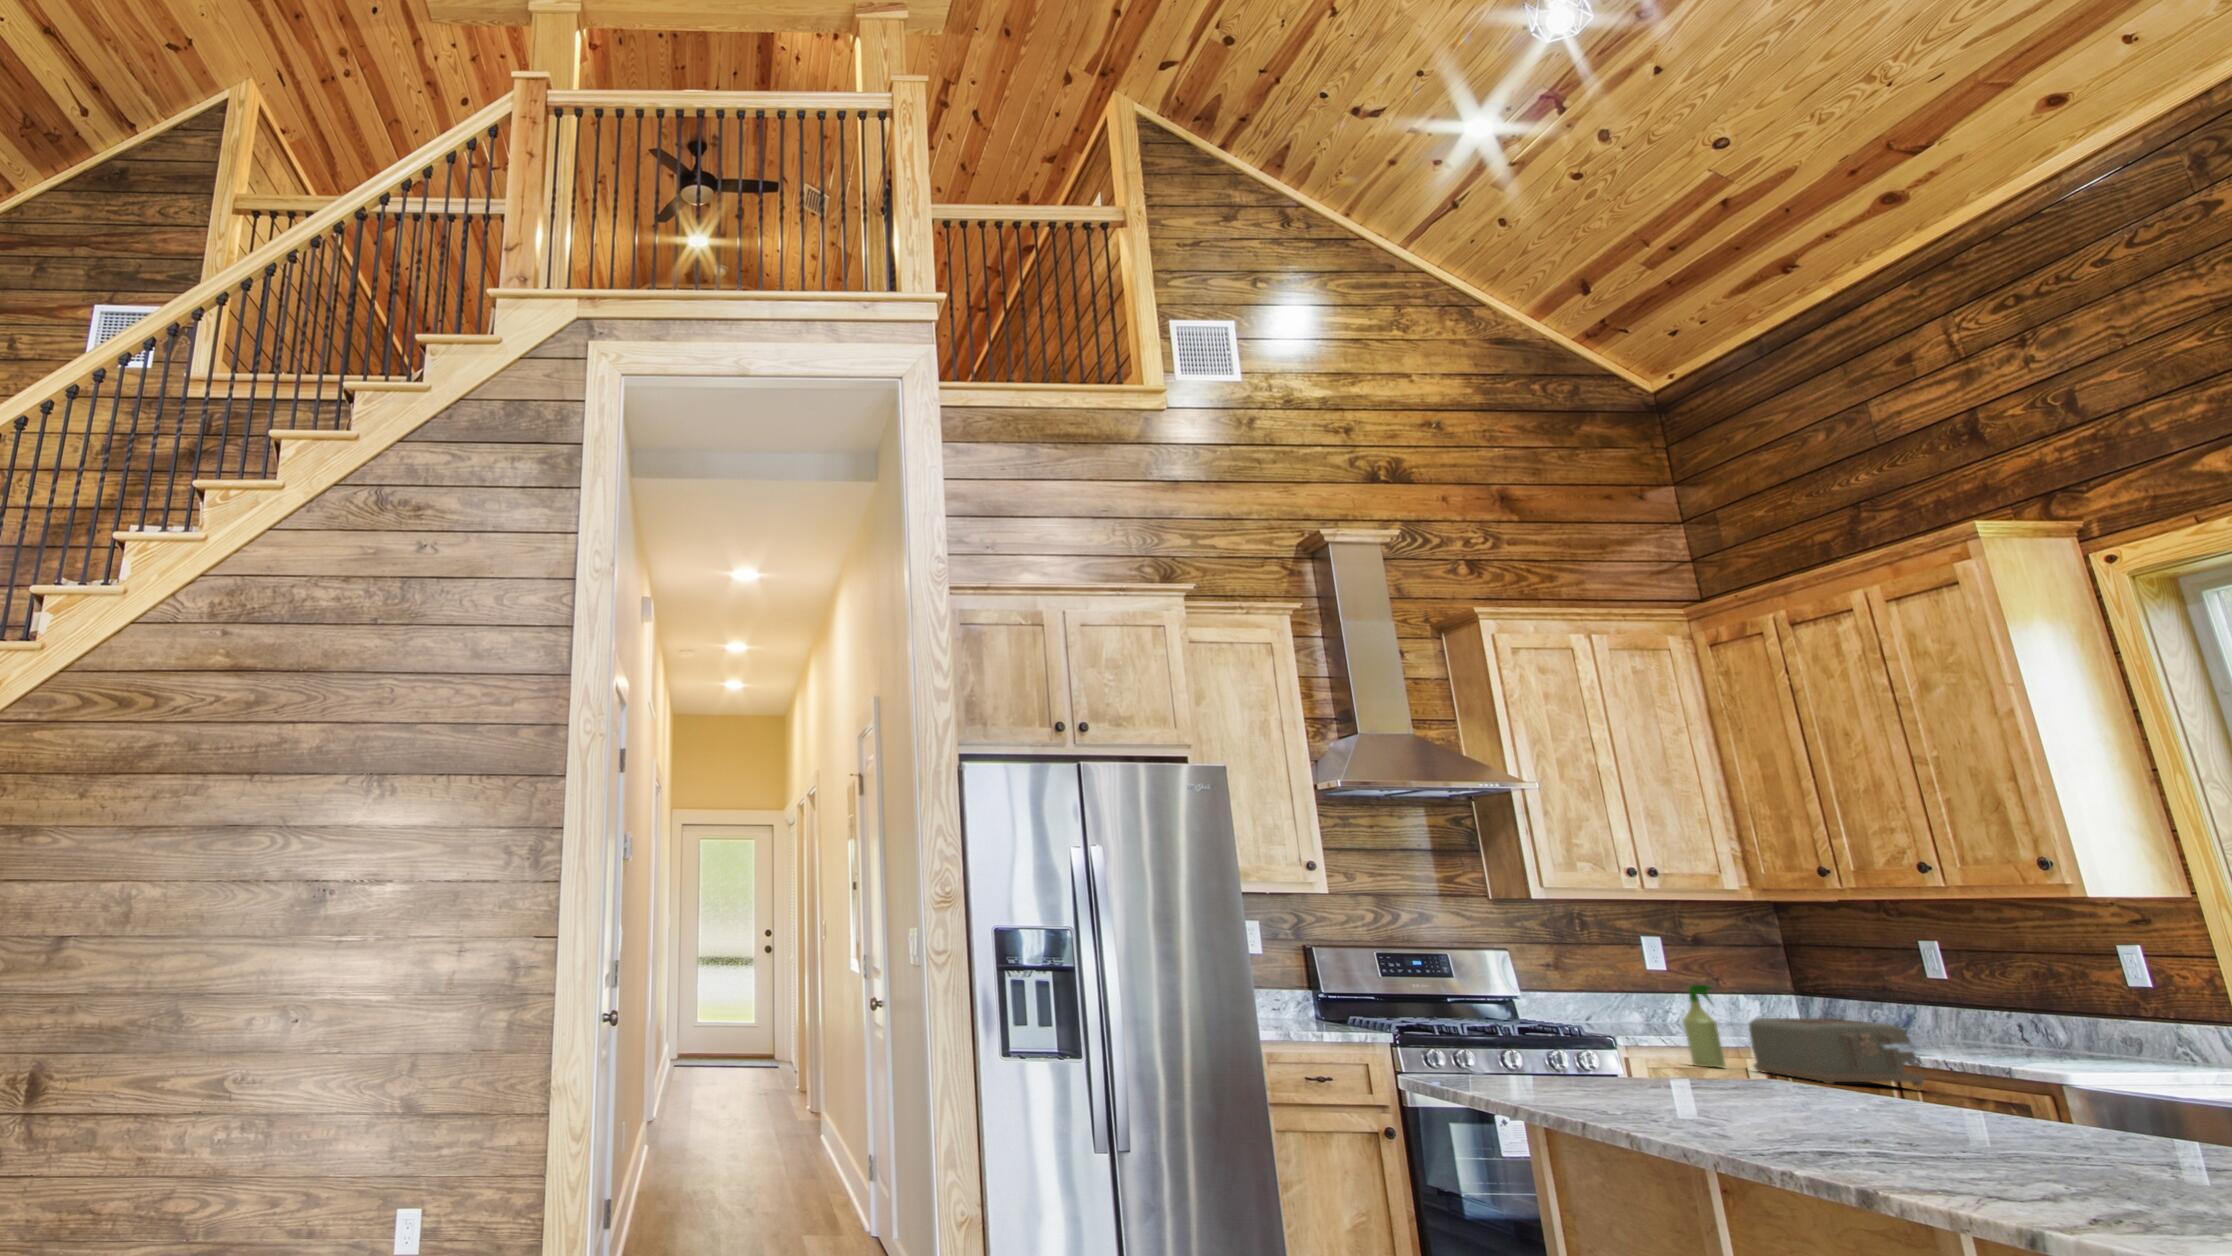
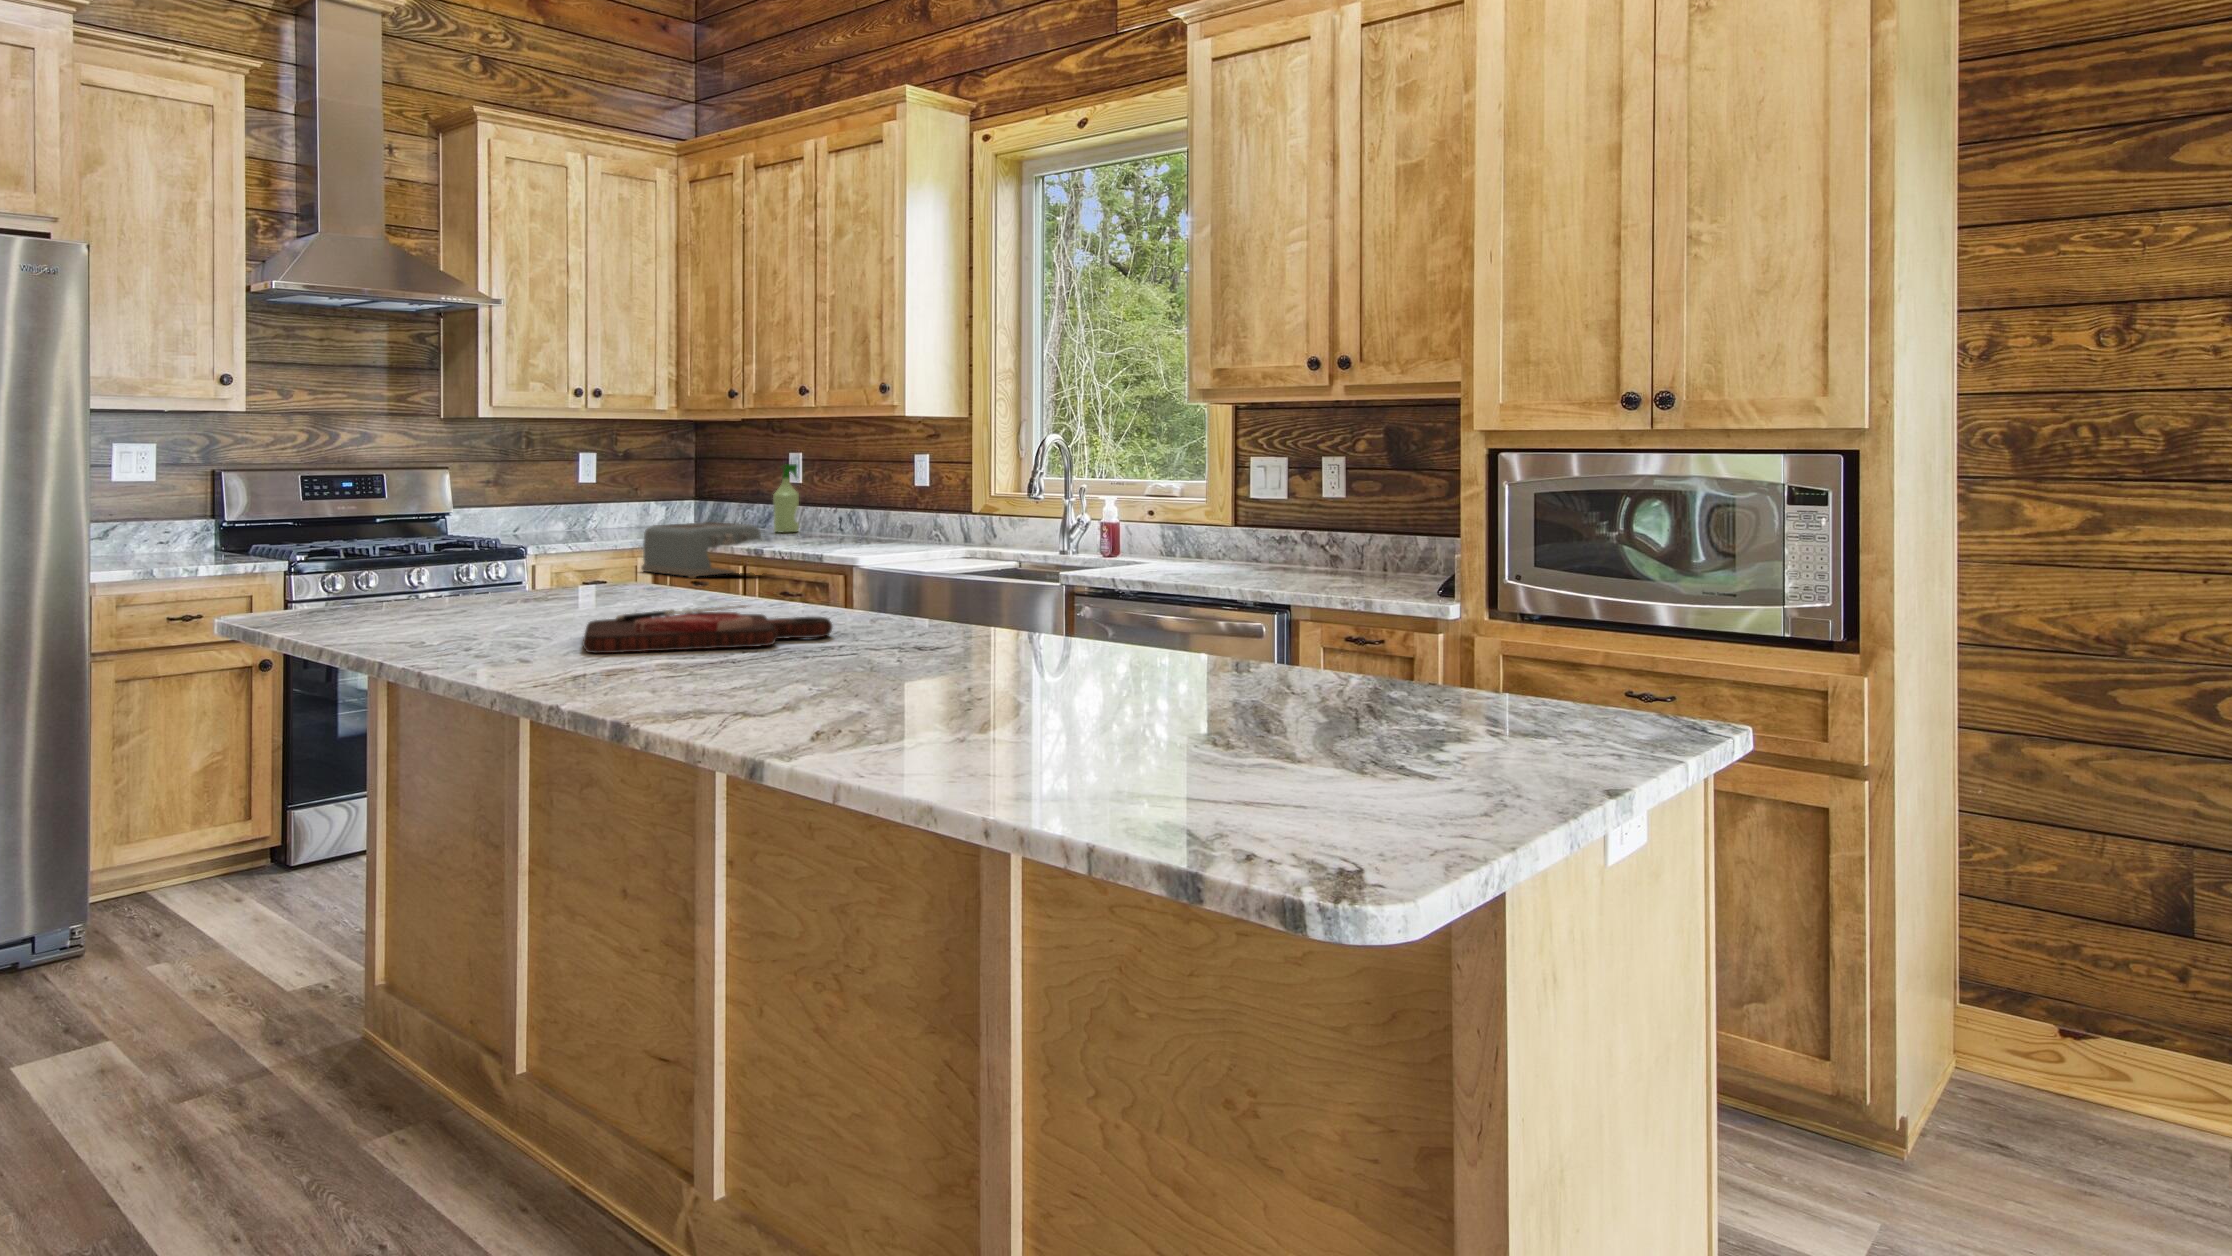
spray bottle: present [1683,985,1725,1067] -> present [773,464,799,532]
cutting board: none [1789,1108,2108,1157] -> present [583,605,832,653]

